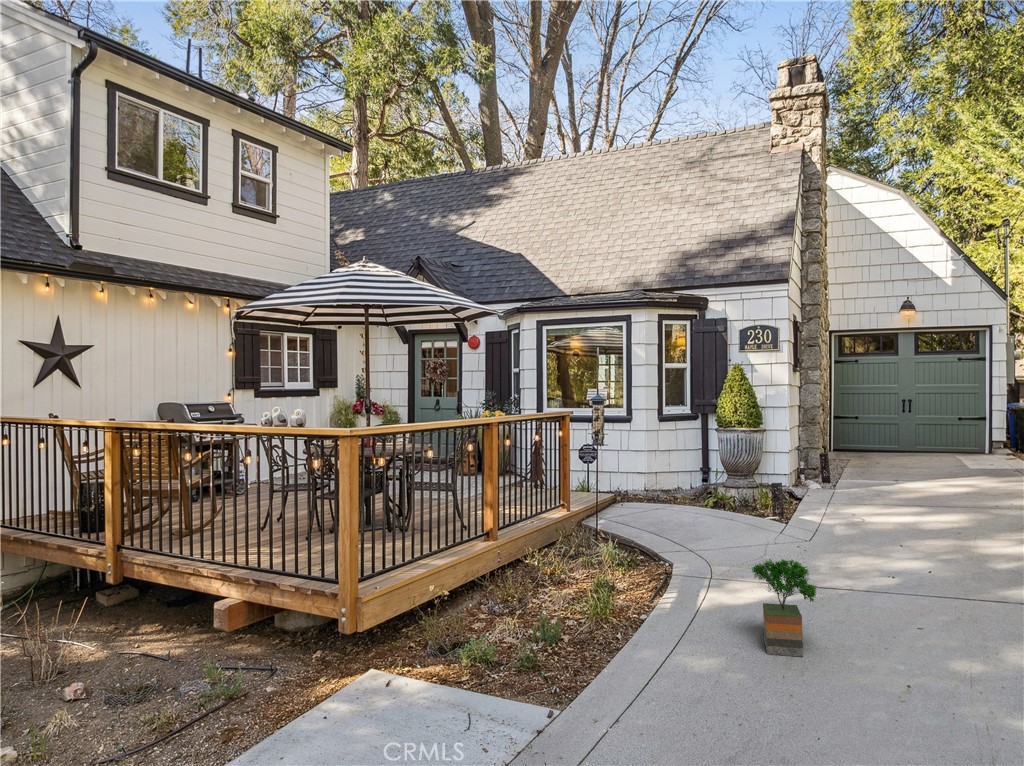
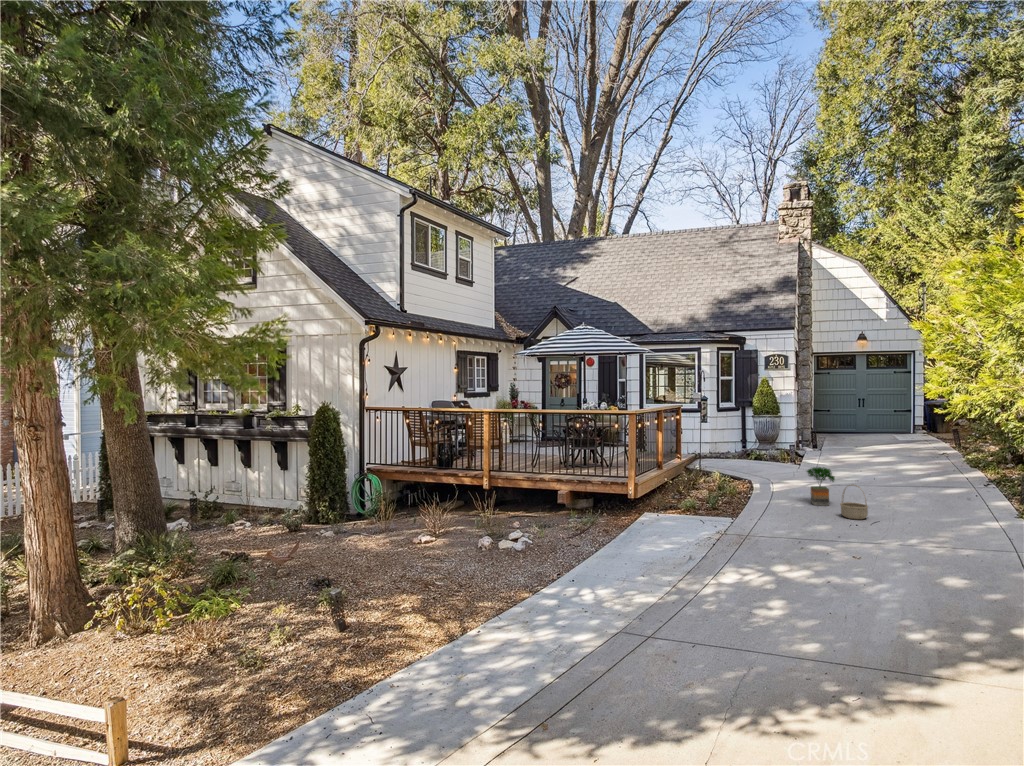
basket: none [817,629,892,731] -> present [840,485,868,520]

